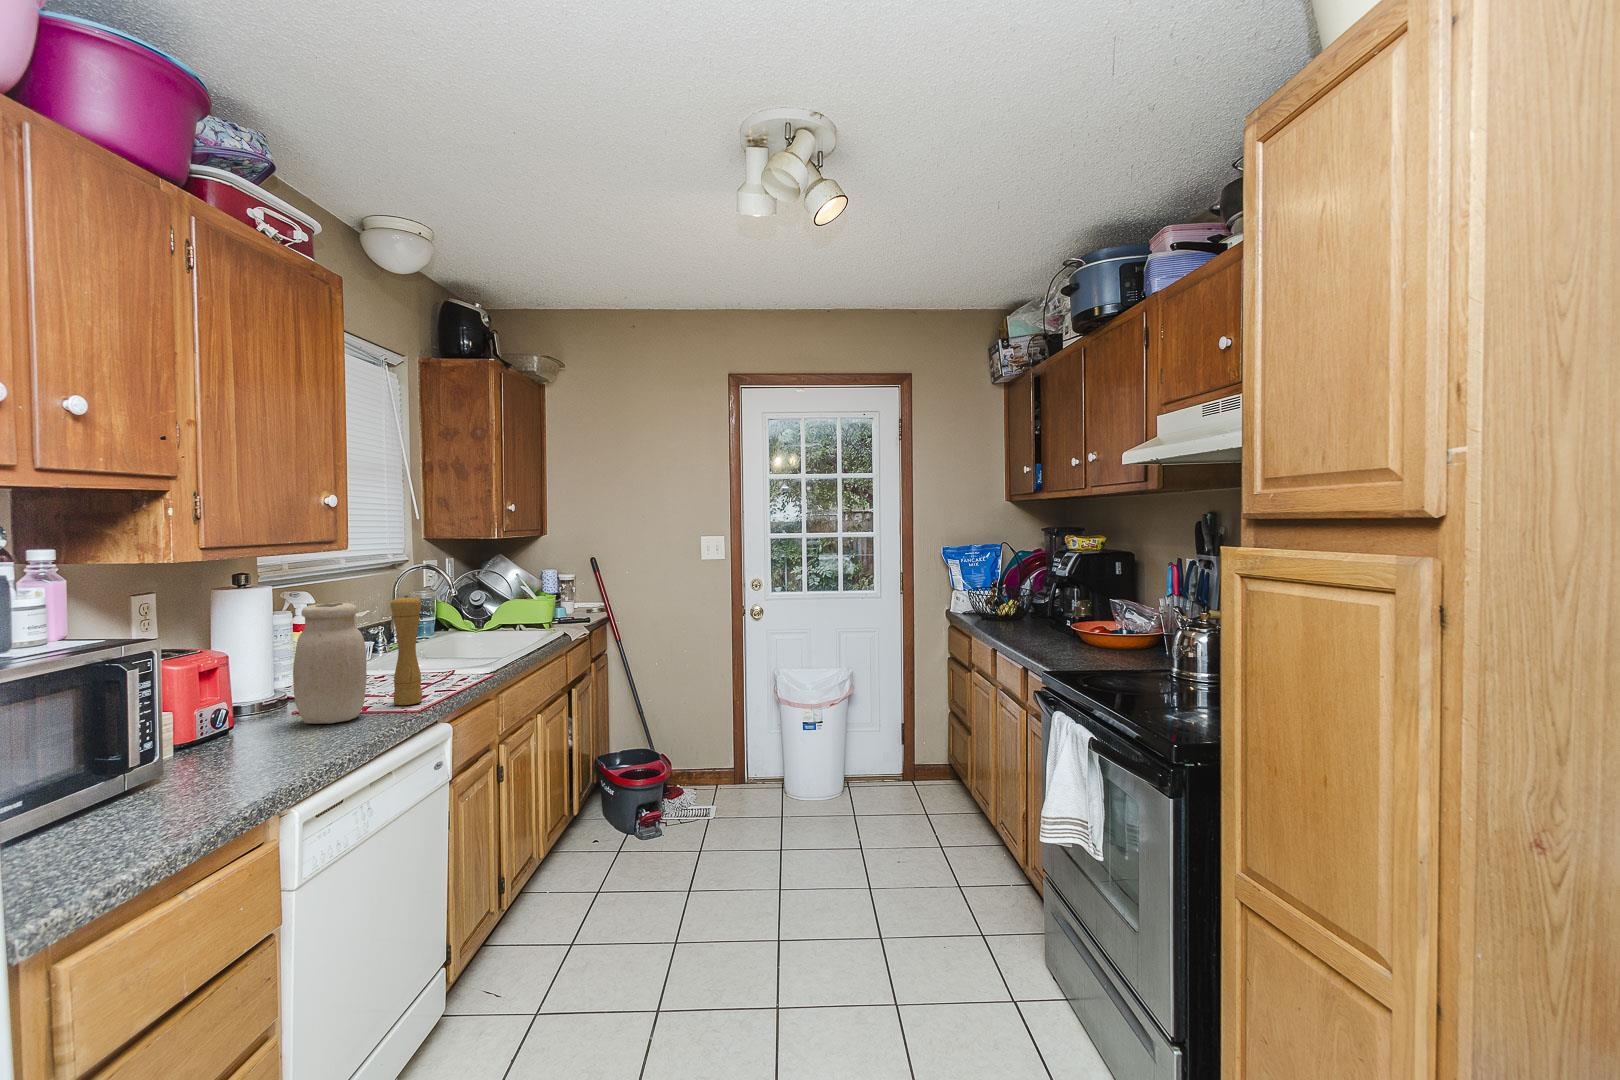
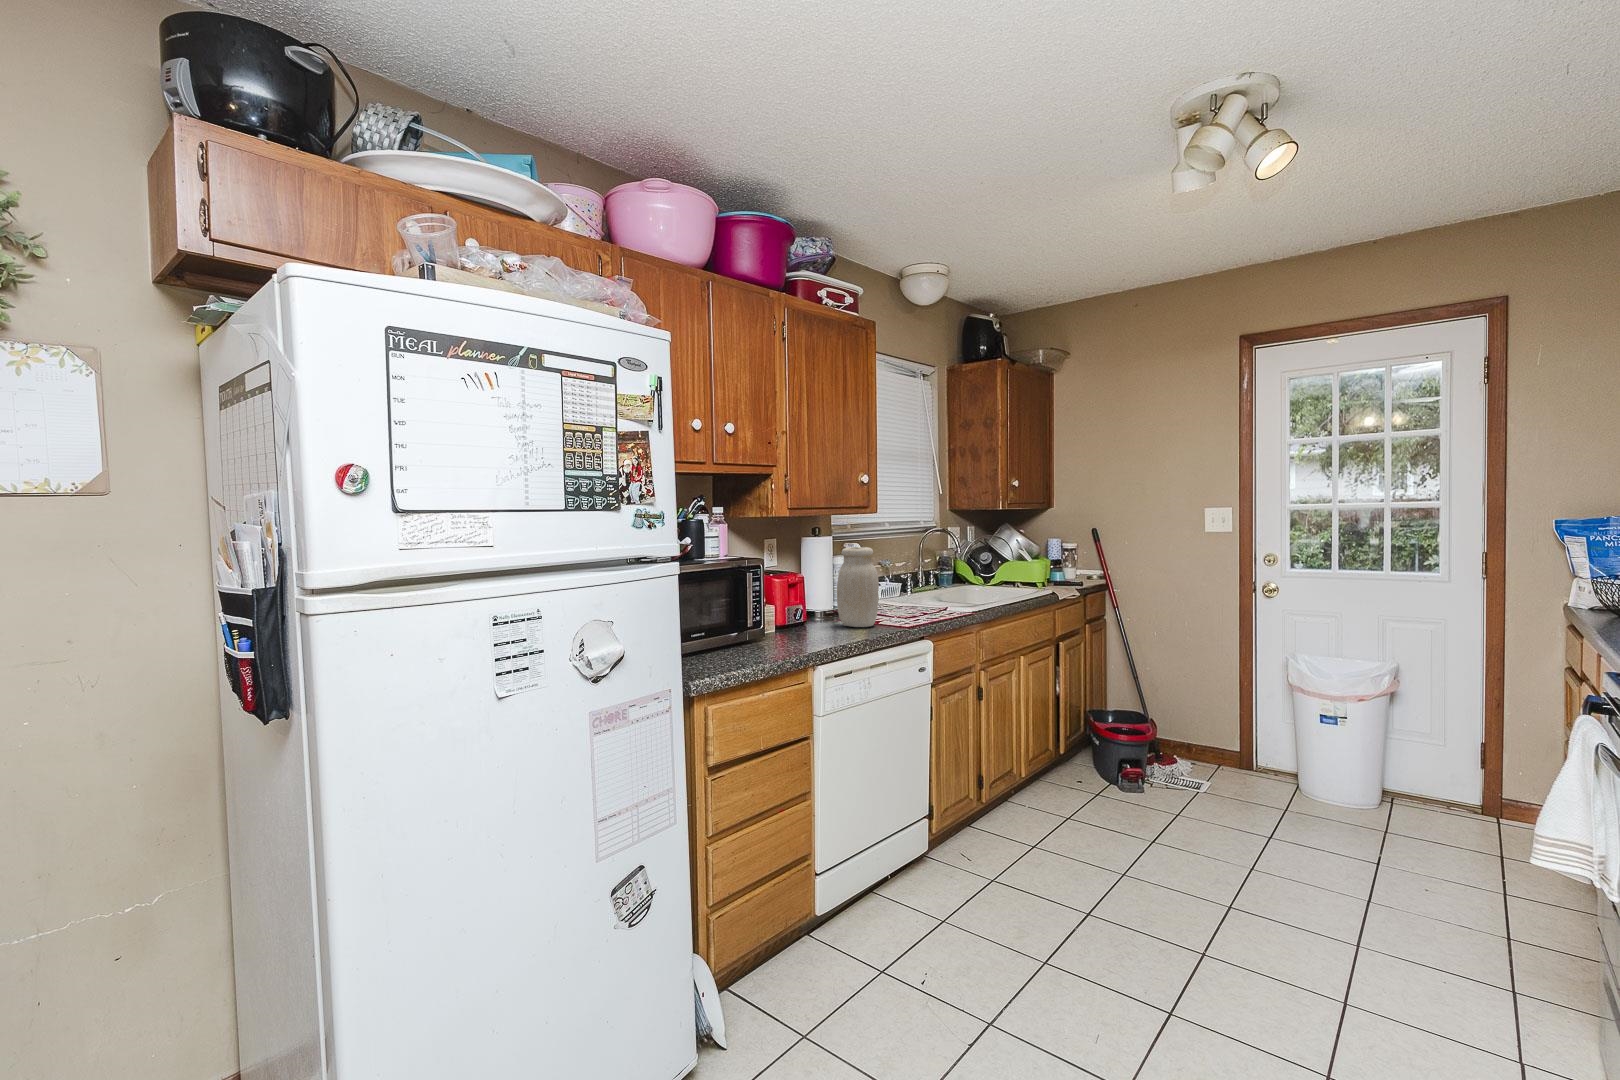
pepper mill: present [390,596,422,705] -> none [897,545,917,623]

